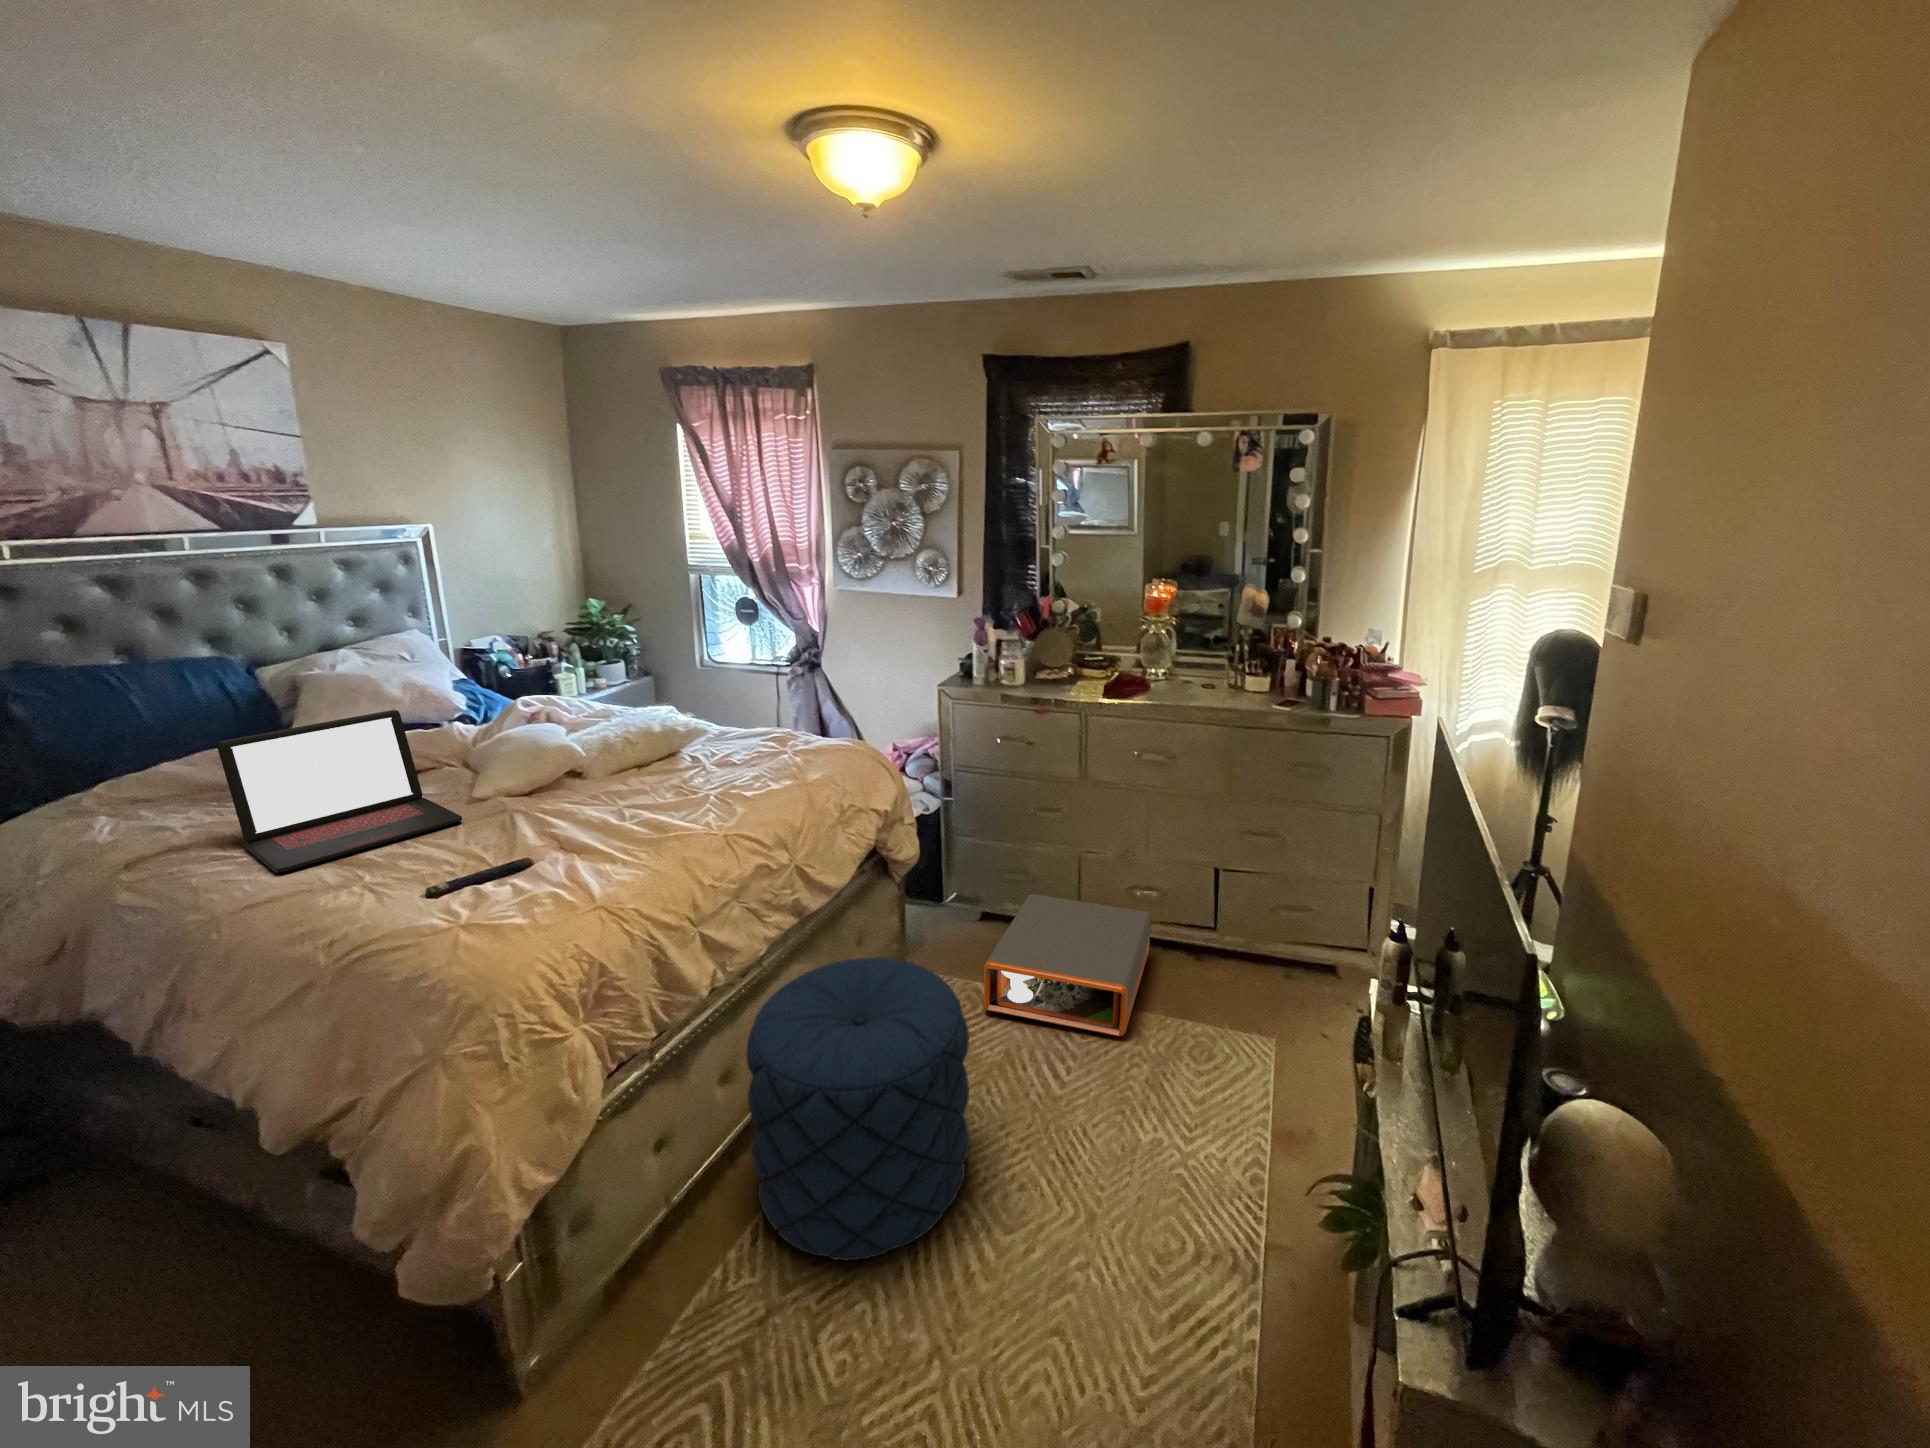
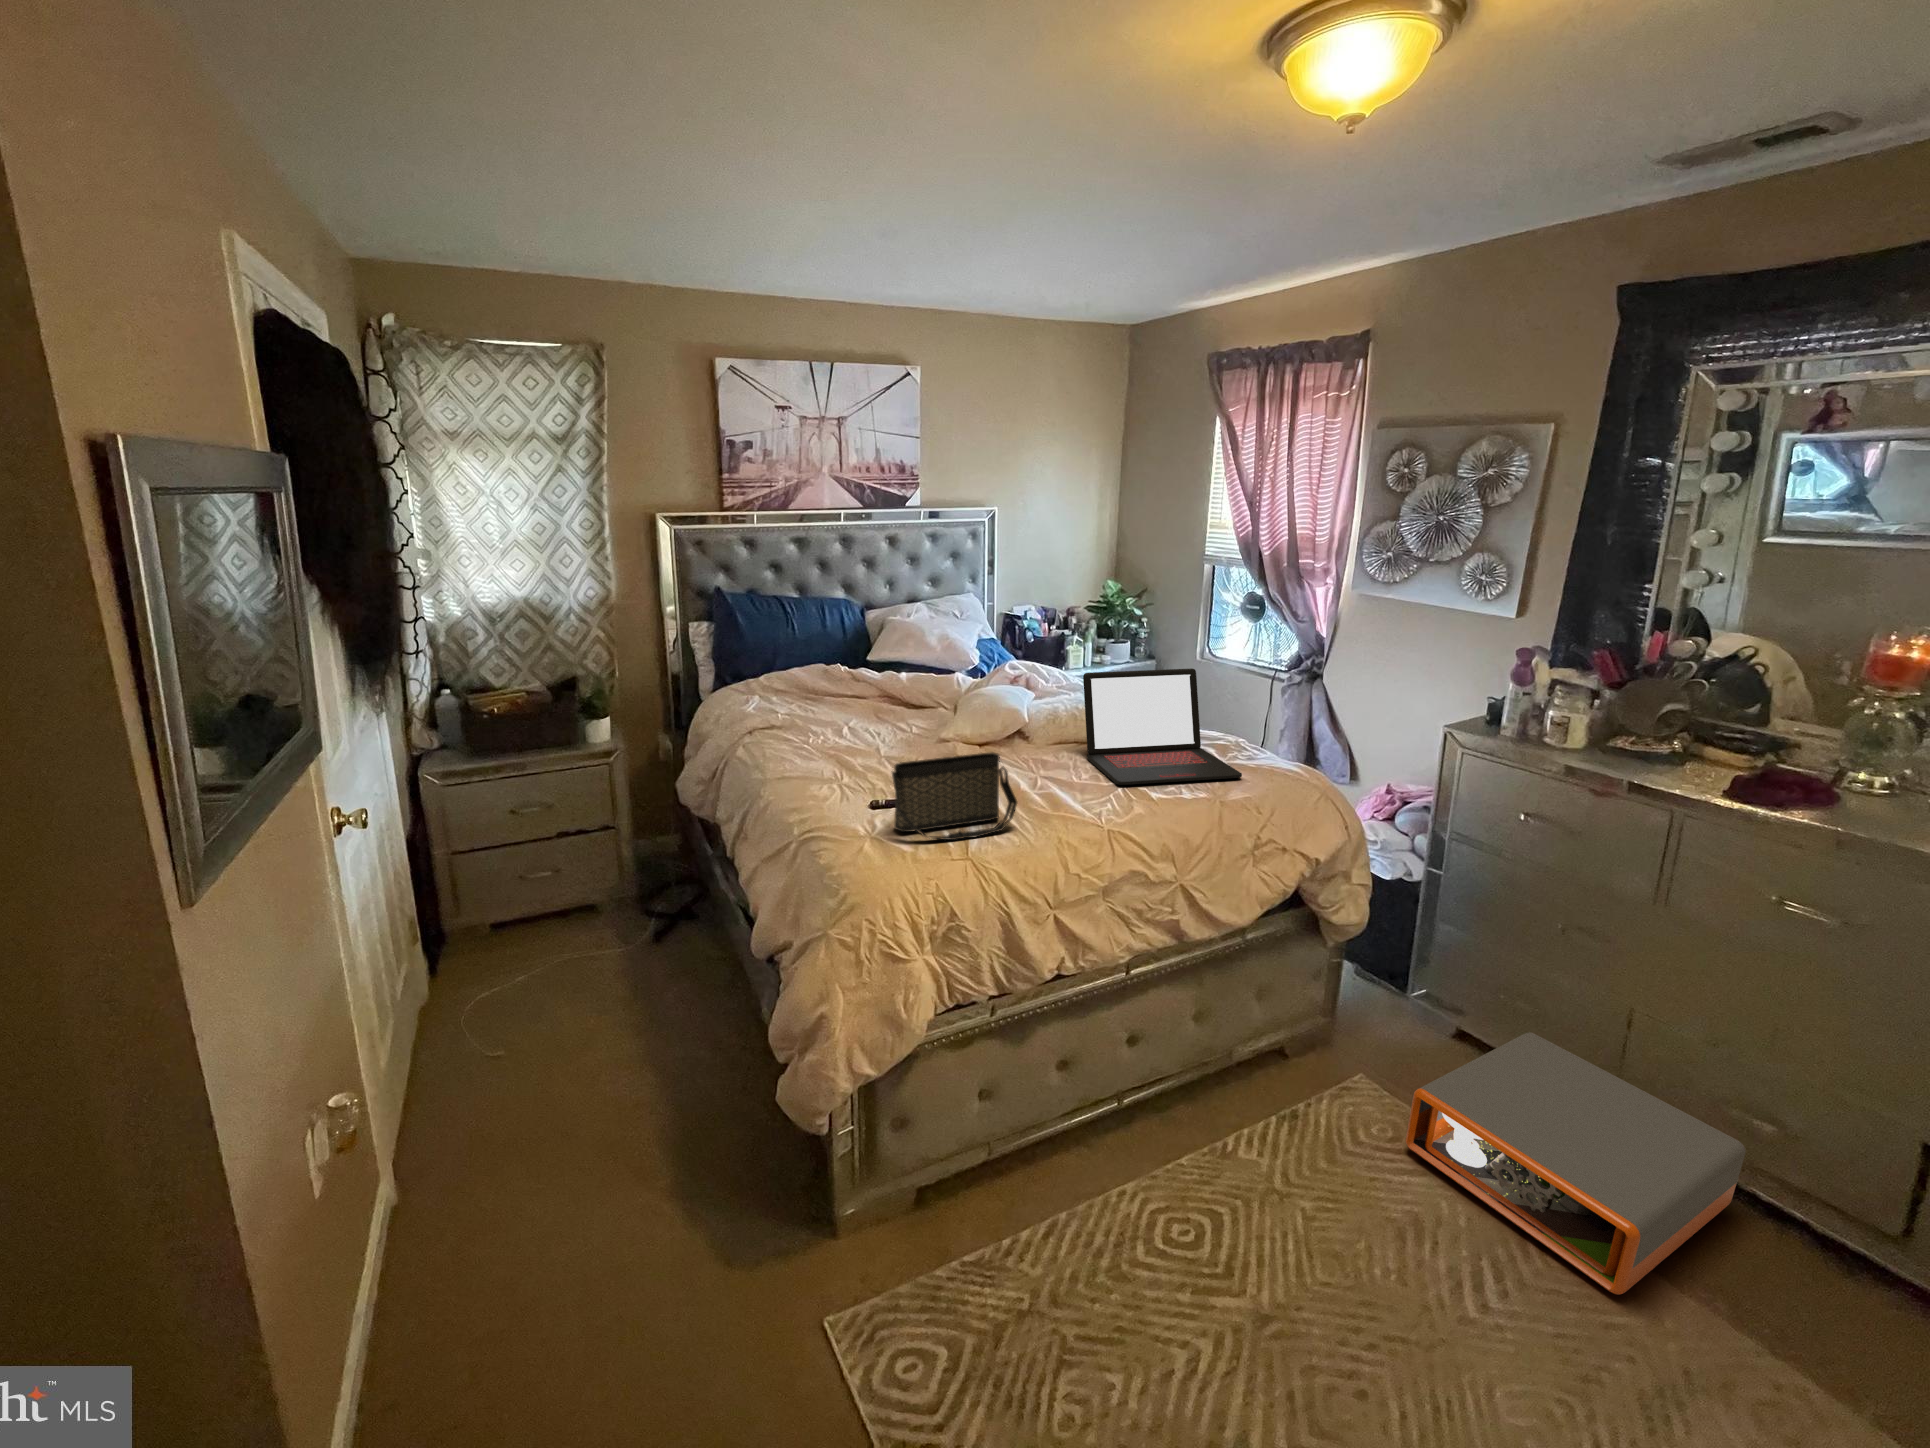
laptop: present [217,710,462,873] -> present [1083,668,1242,785]
handbag: none [473,789,631,906] -> present [892,752,1017,840]
pouf: present [746,957,970,1260] -> none [1062,999,1327,1350]

